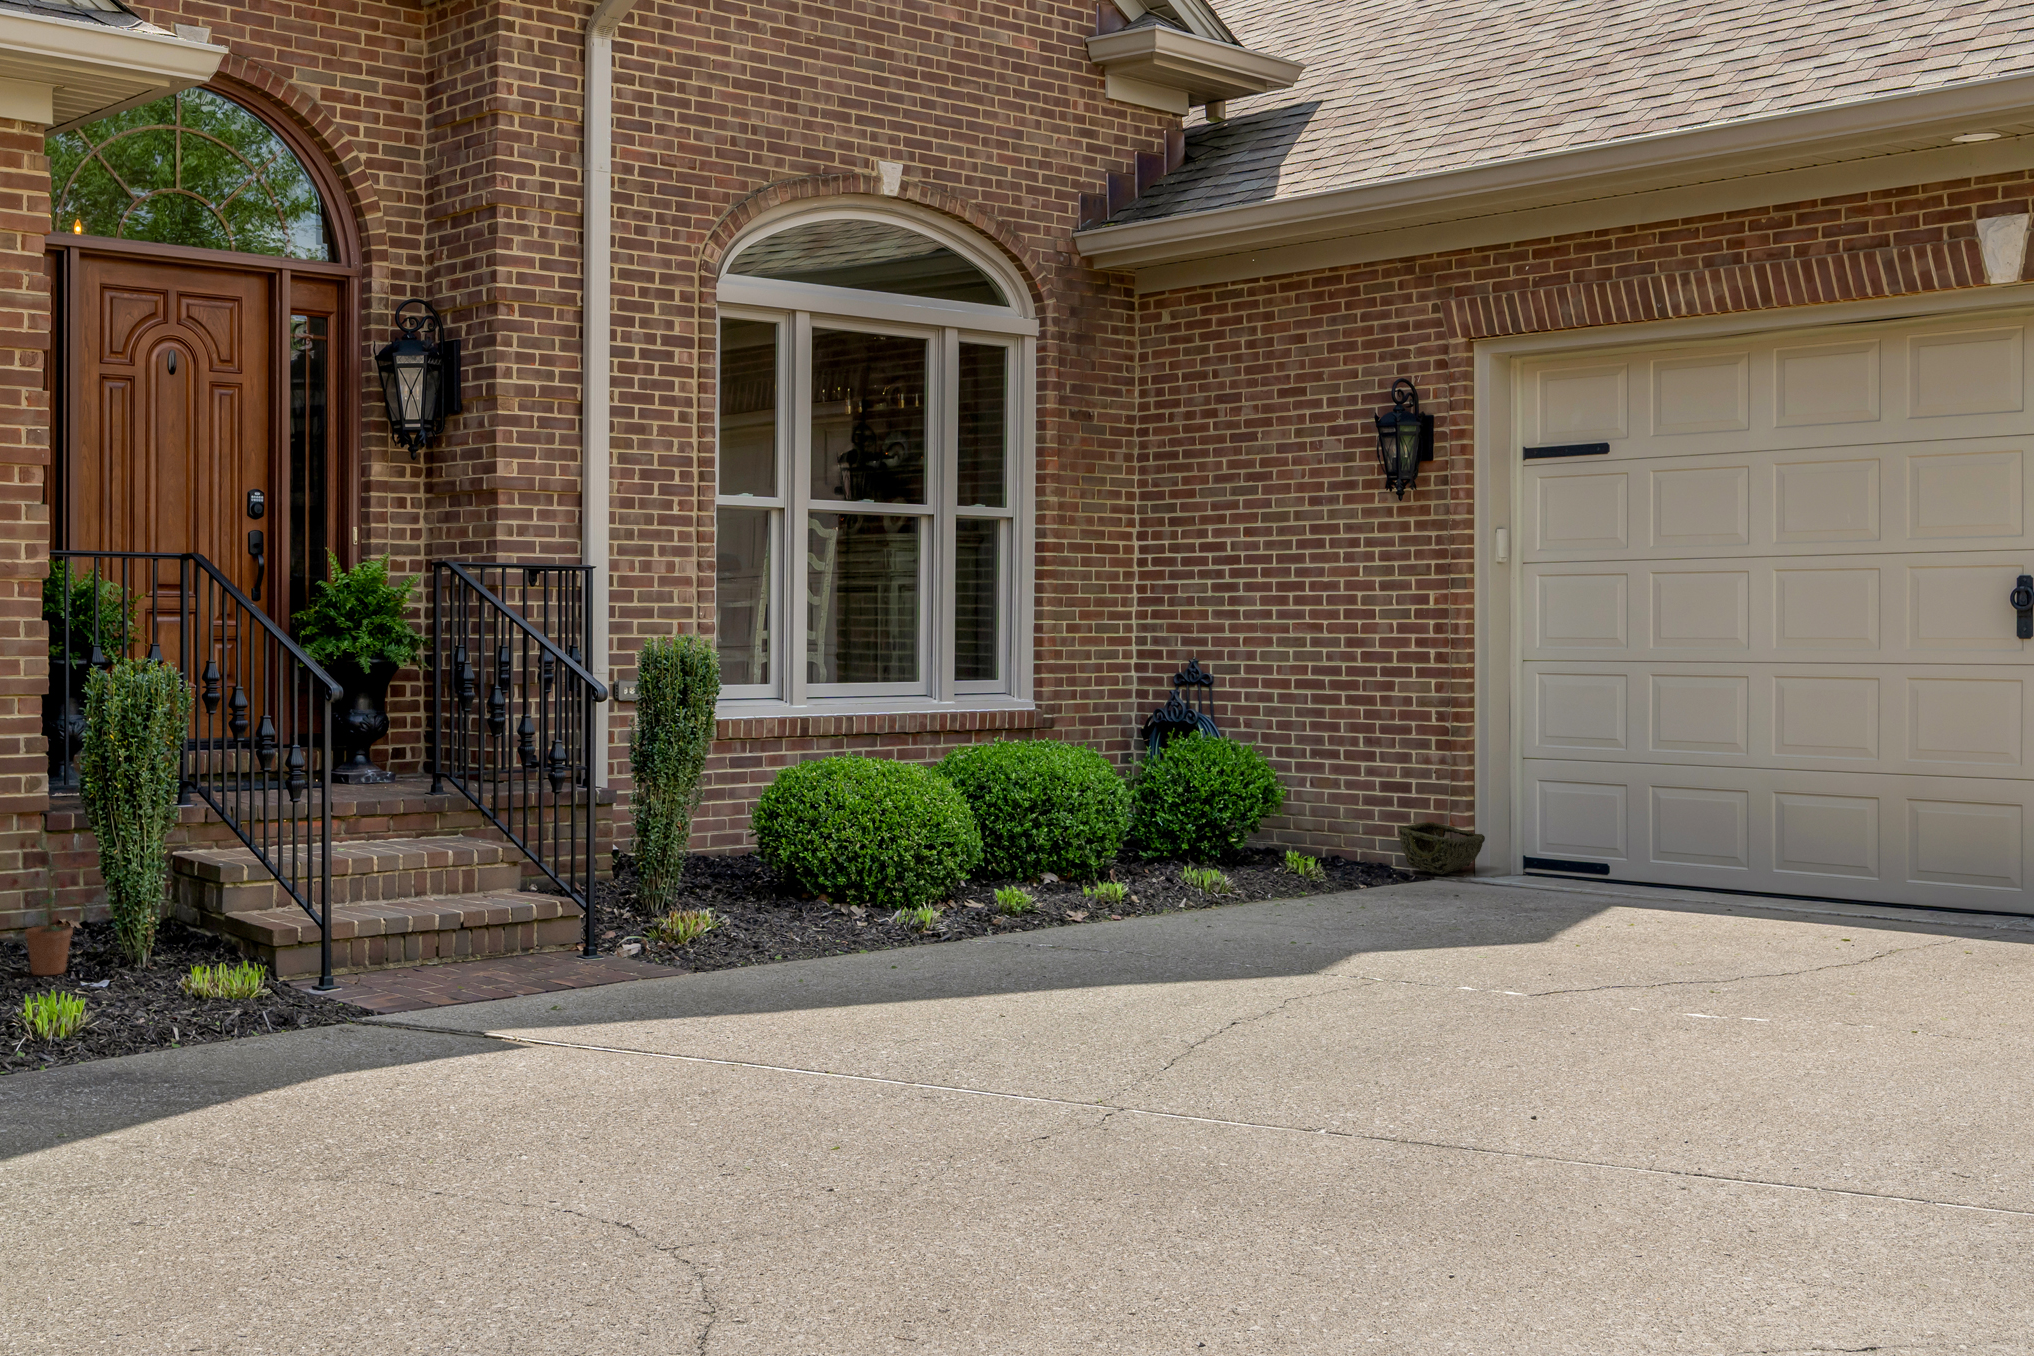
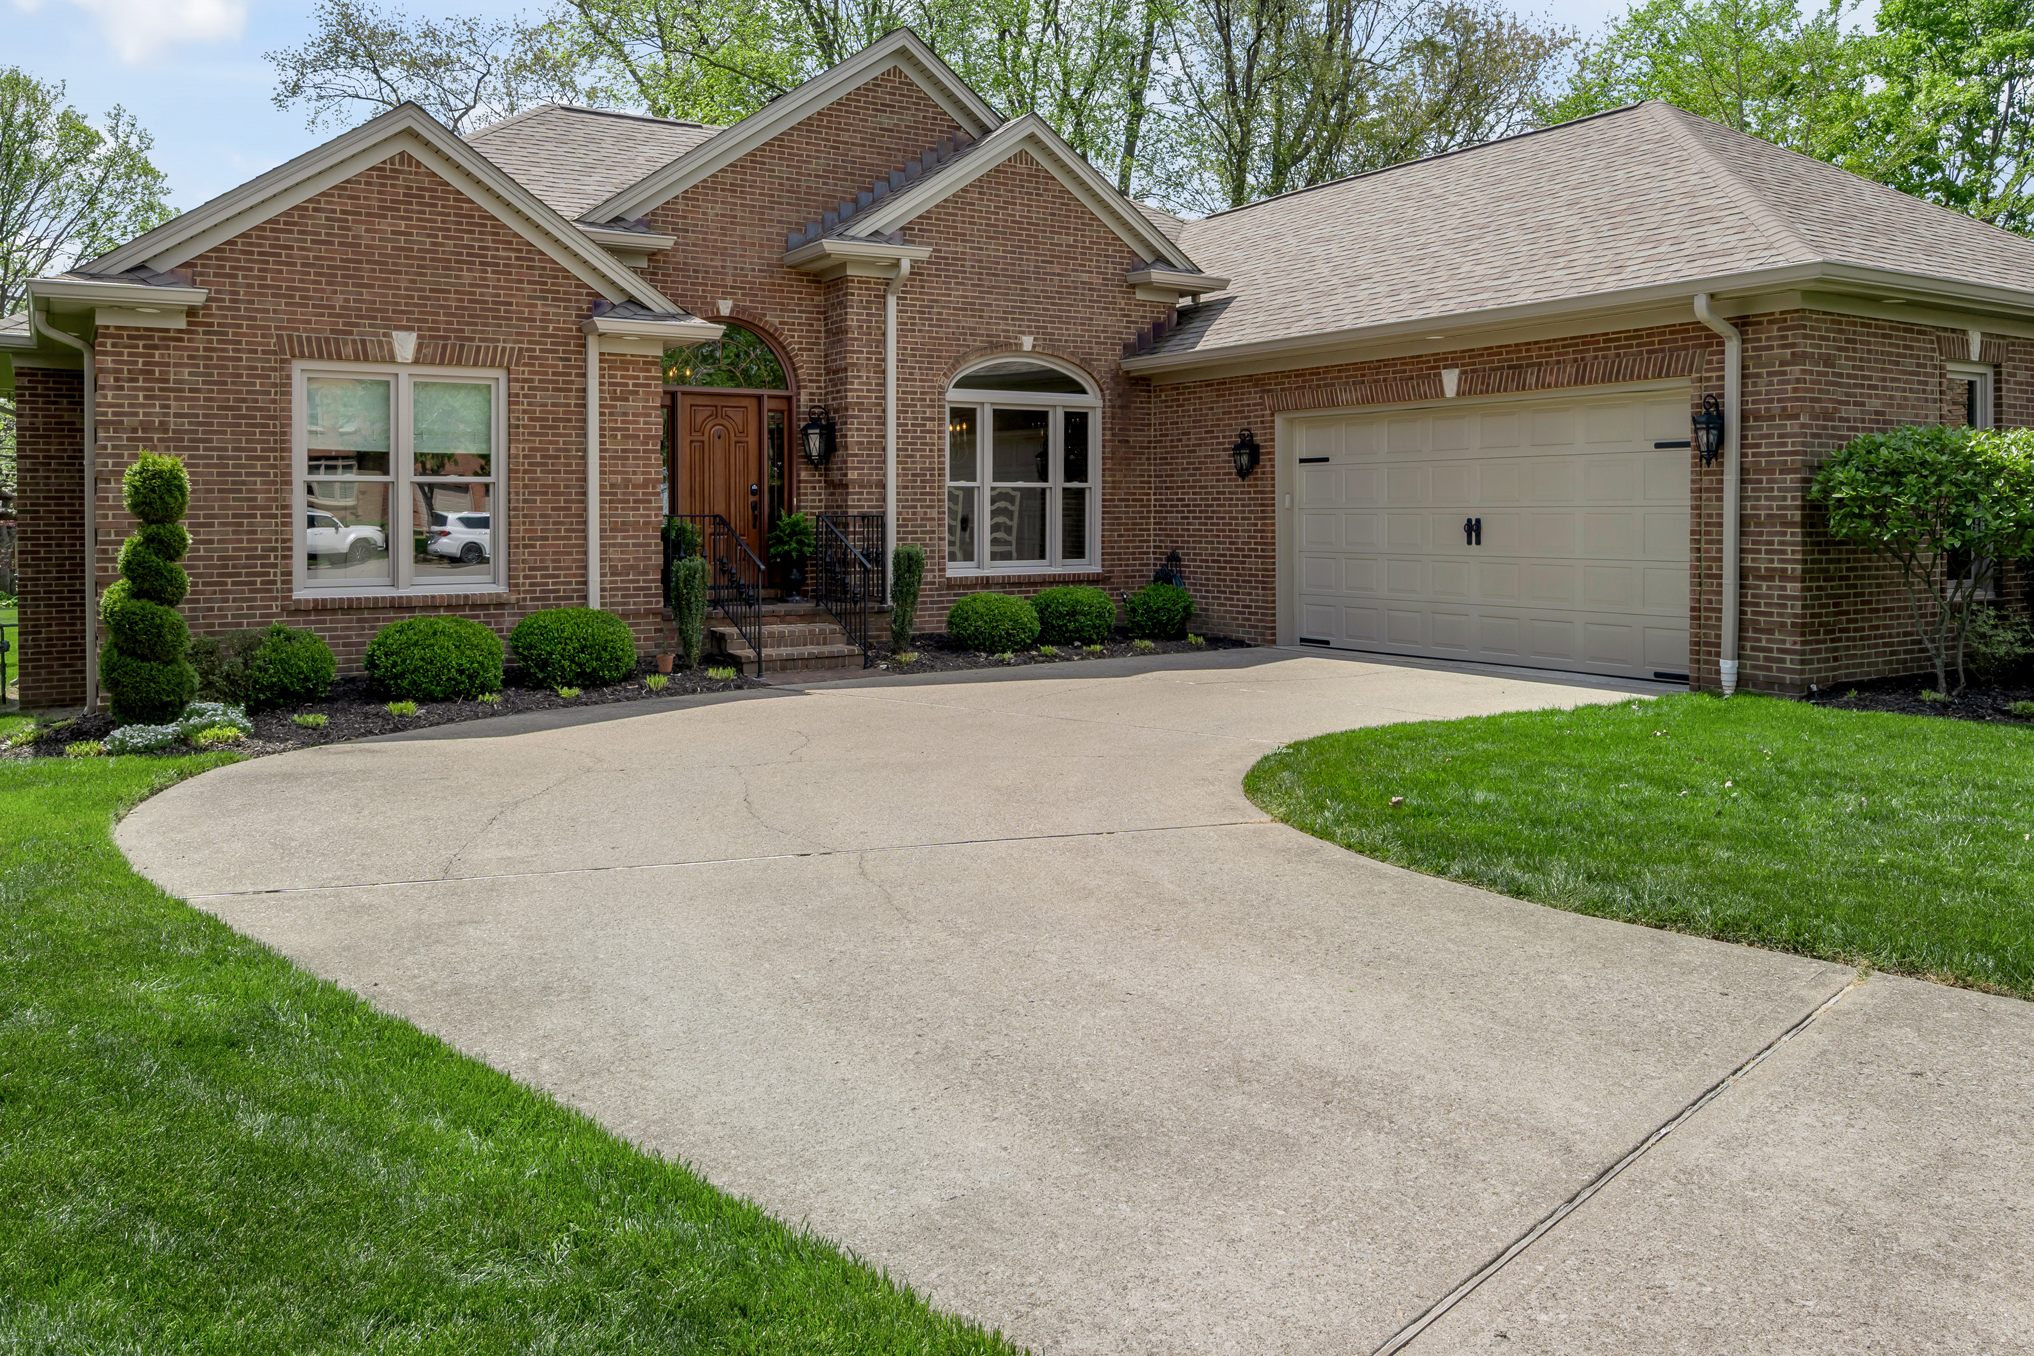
woven basket: present [1398,822,1485,874] -> none [1238,623,1279,646]

